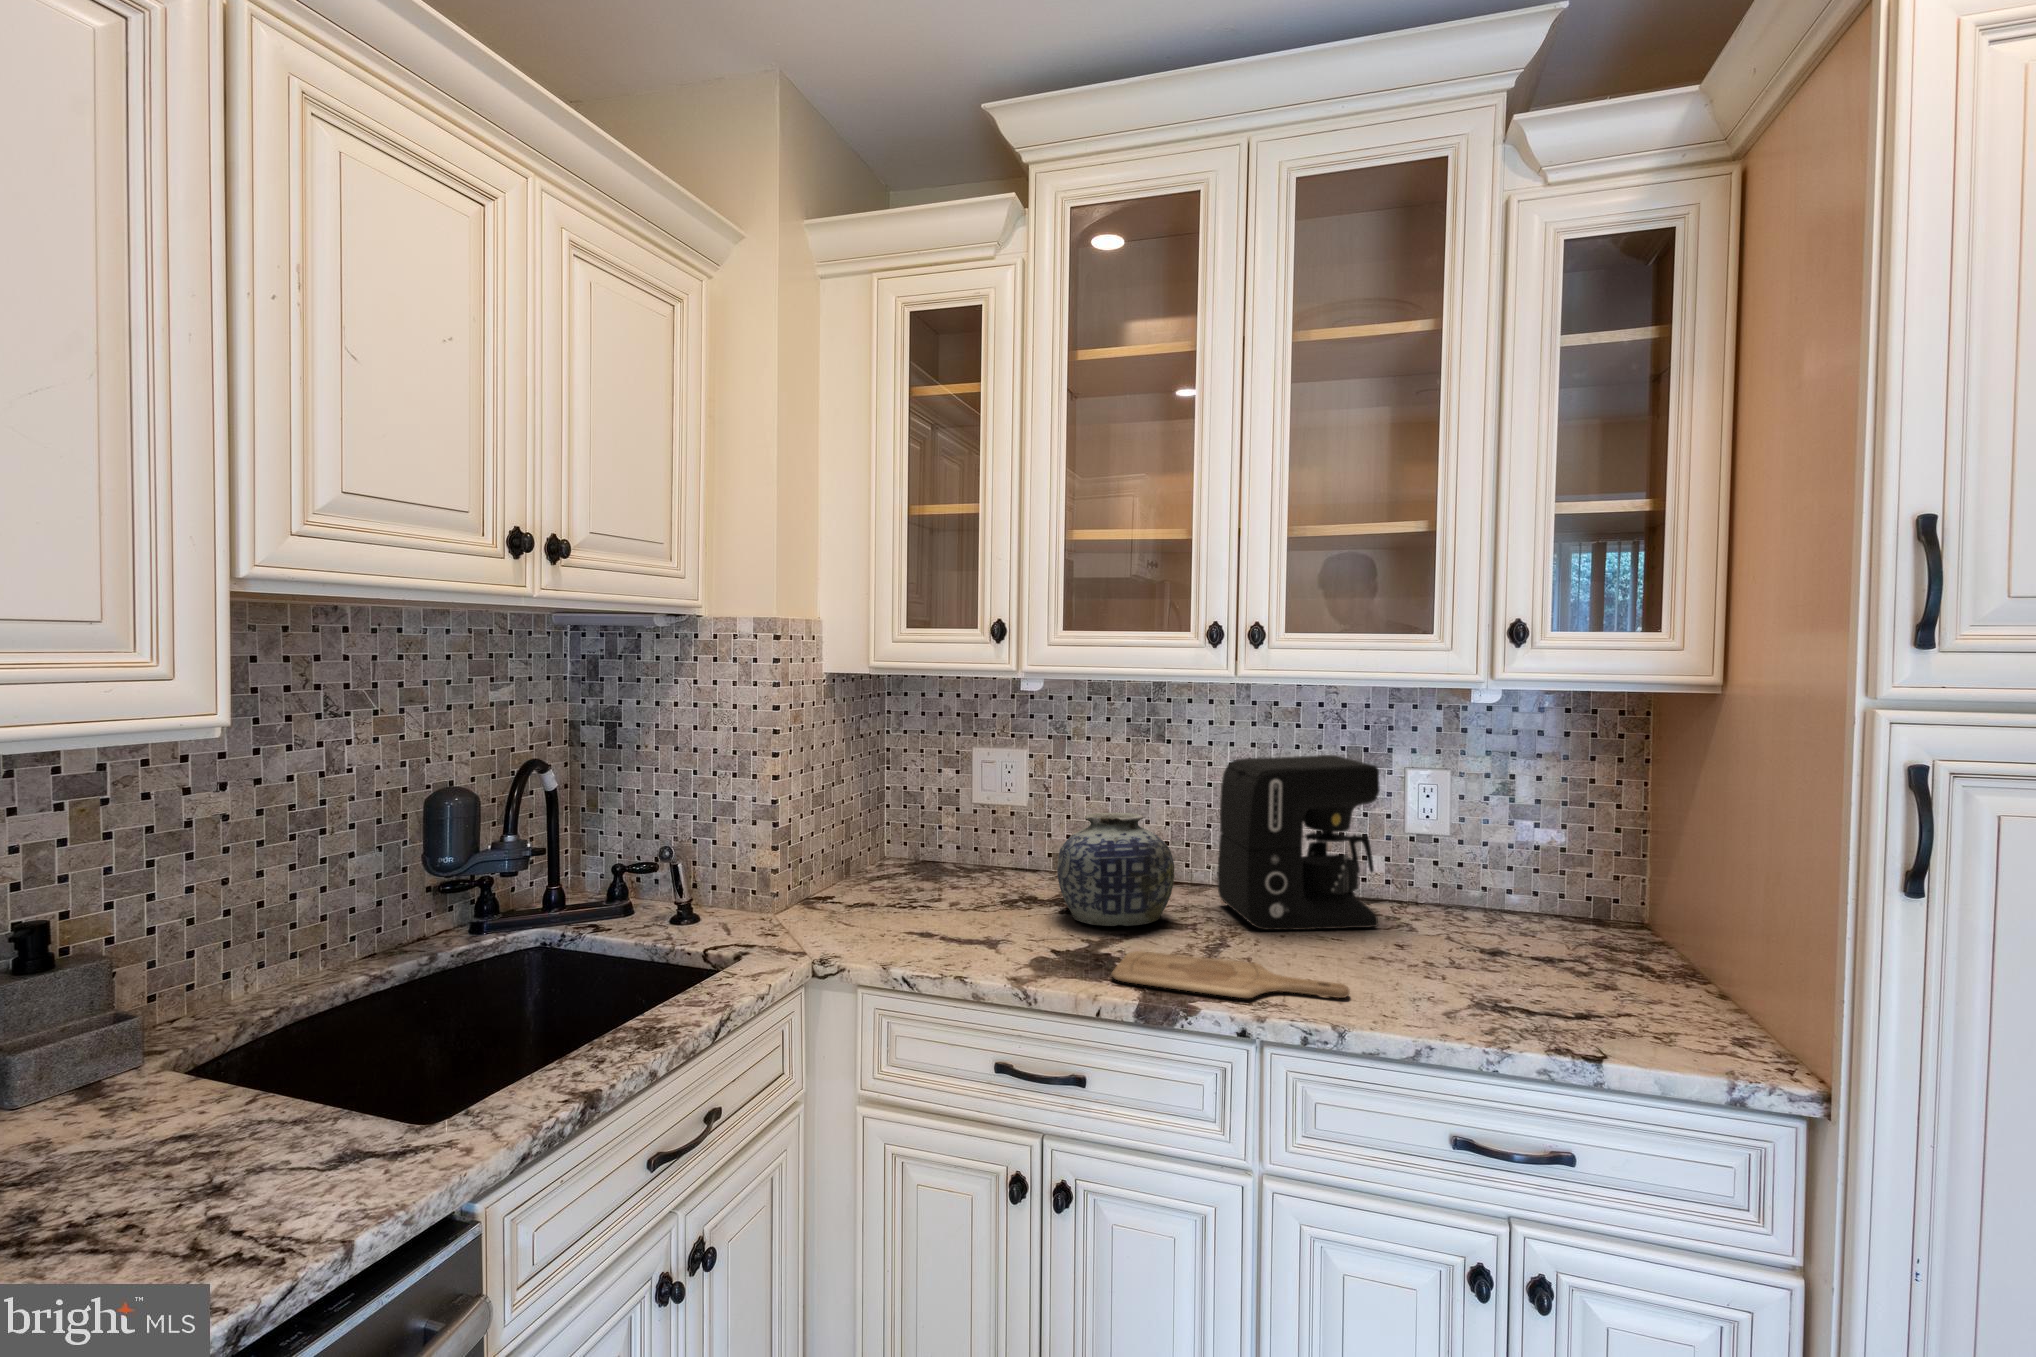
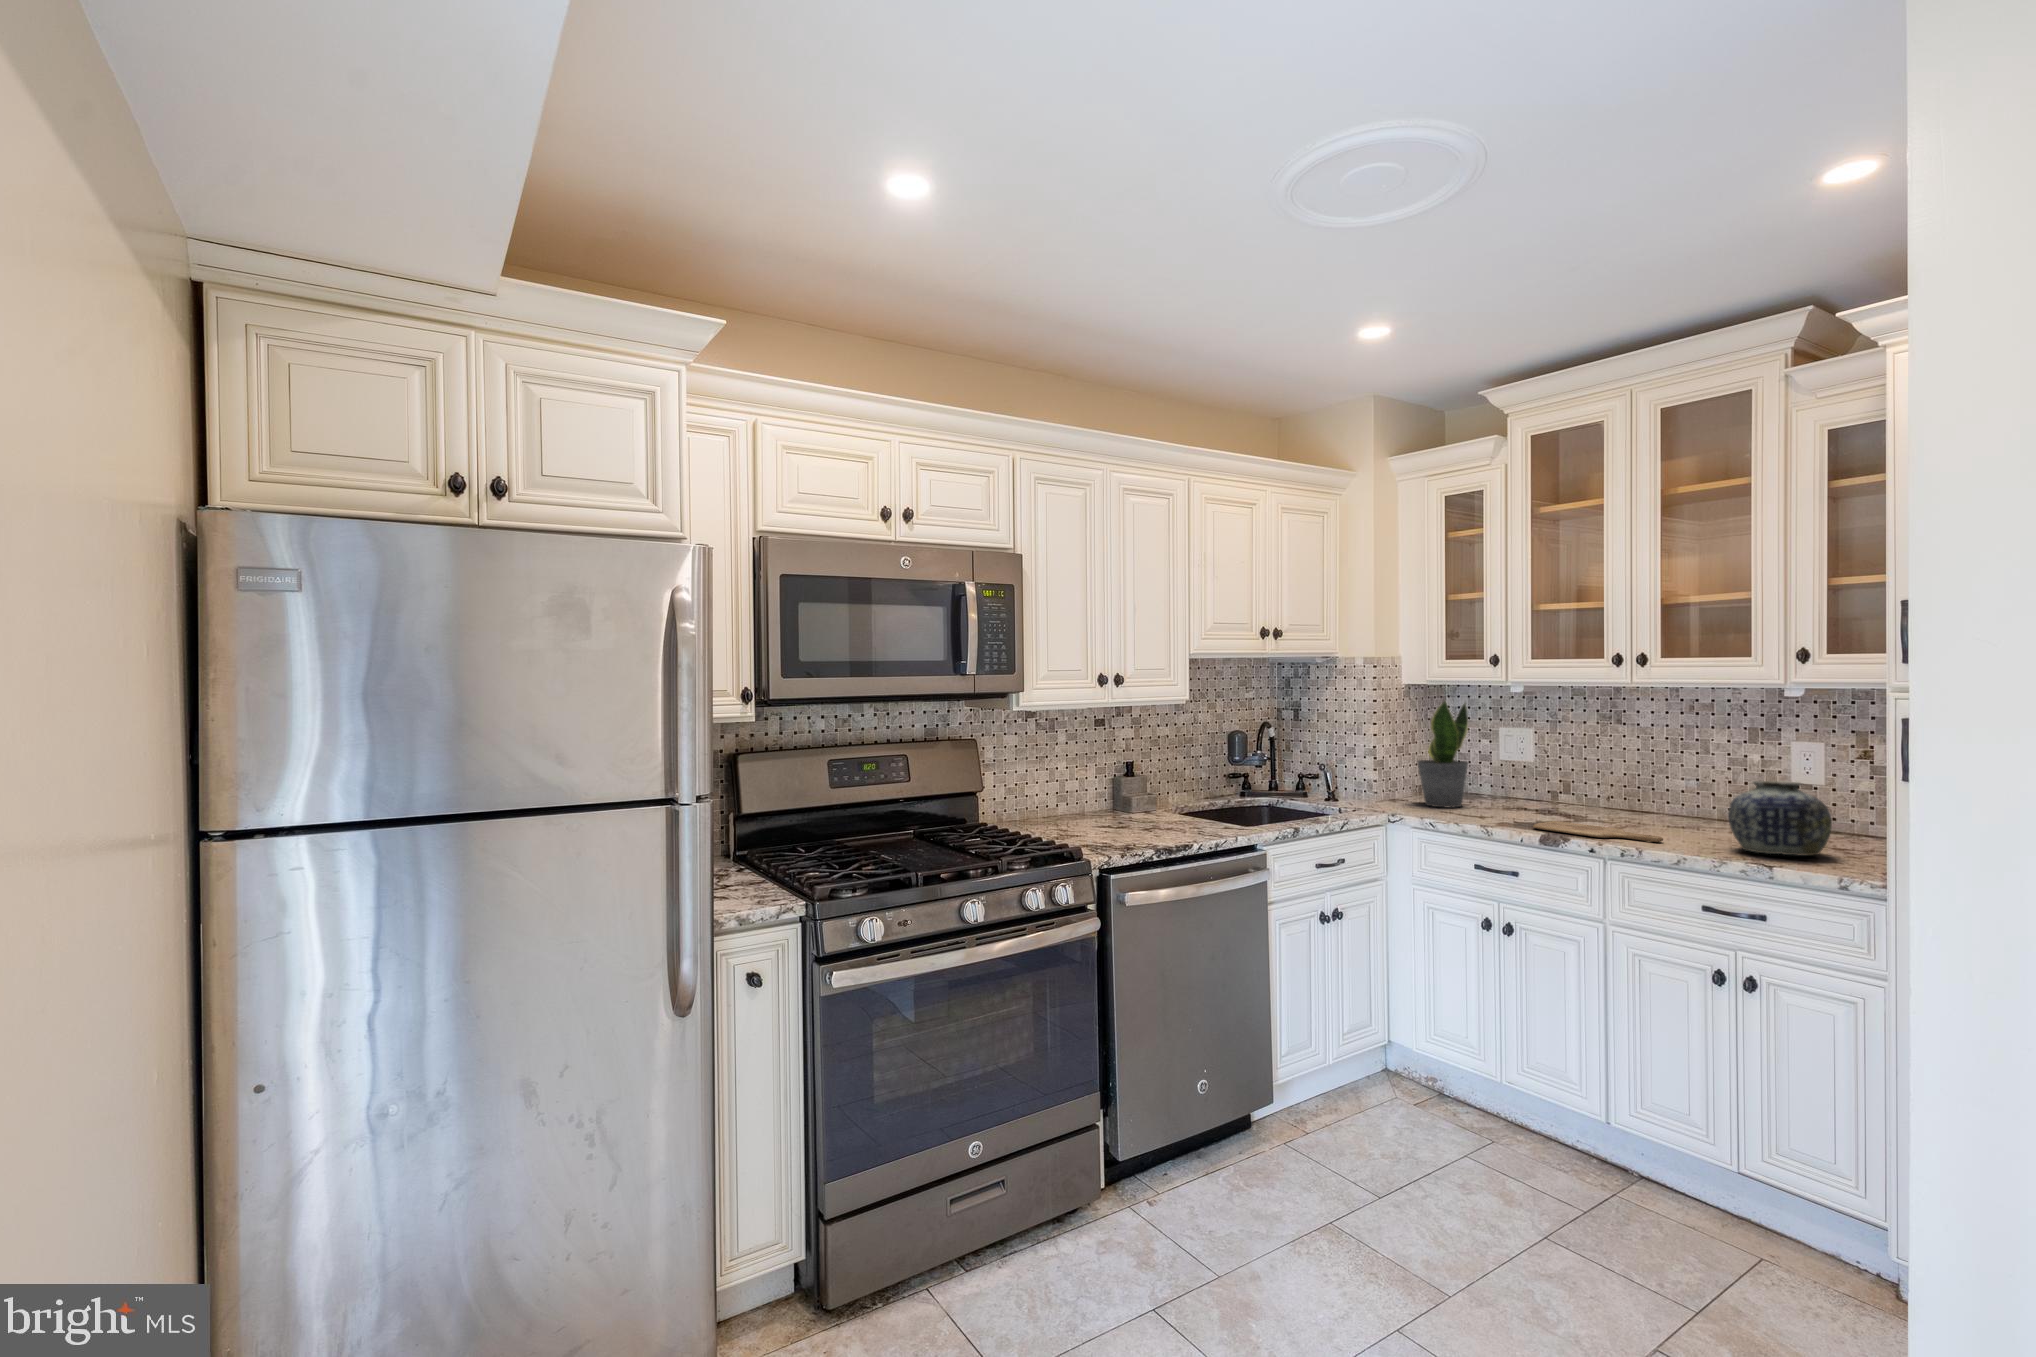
potted plant: none [856,706,950,920] -> present [1418,701,1468,808]
coffee maker: present [1217,755,1380,930] -> none [1642,731,1749,830]
vase: present [1057,813,1174,926] -> present [1728,781,1832,855]

